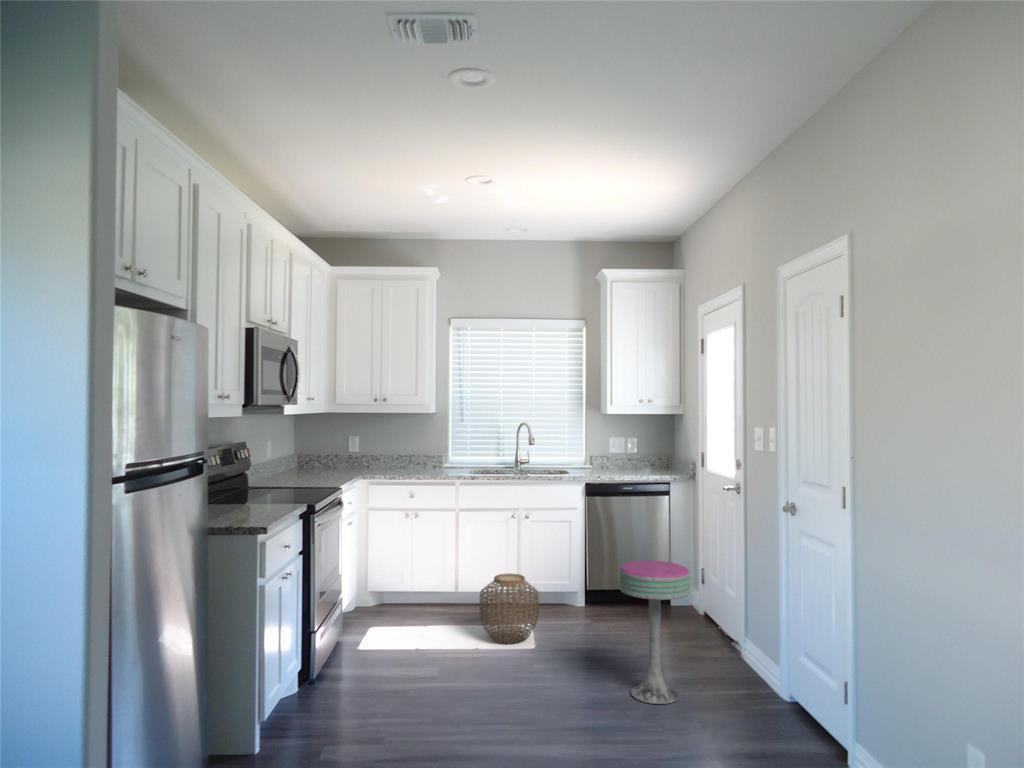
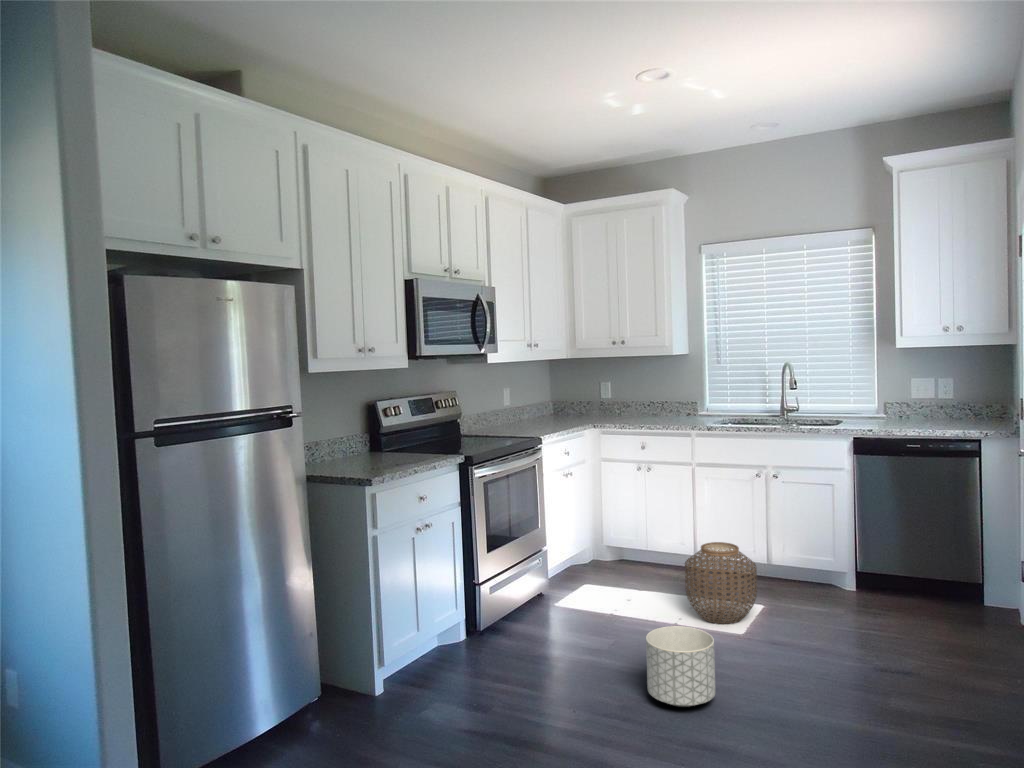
bar stool: present [620,561,690,704] -> none [797,544,898,734]
planter: none [505,643,561,711] -> present [646,626,715,707]

